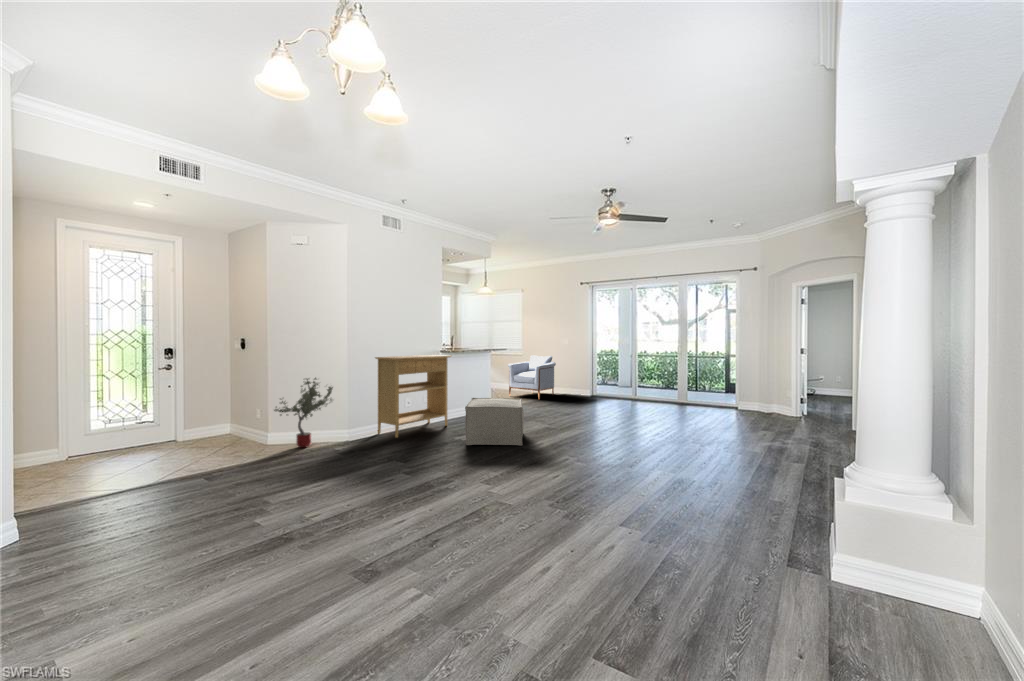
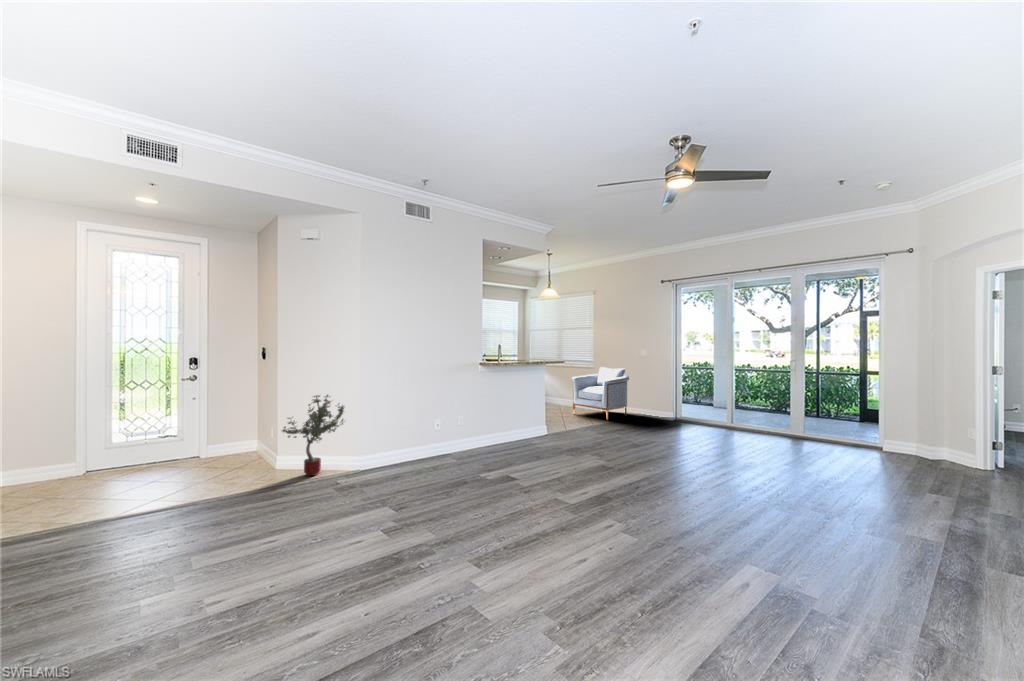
console table: present [375,355,451,438] -> none [398,368,491,468]
ottoman: present [465,398,524,446] -> none [493,423,572,493]

